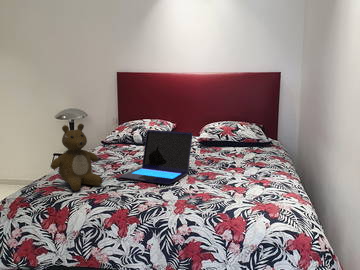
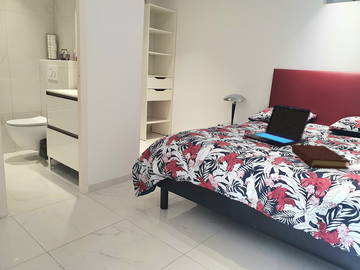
teddy bear: present [51,124,103,191] -> none [198,92,231,137]
book: none [186,175,253,206] -> present [292,144,350,169]

